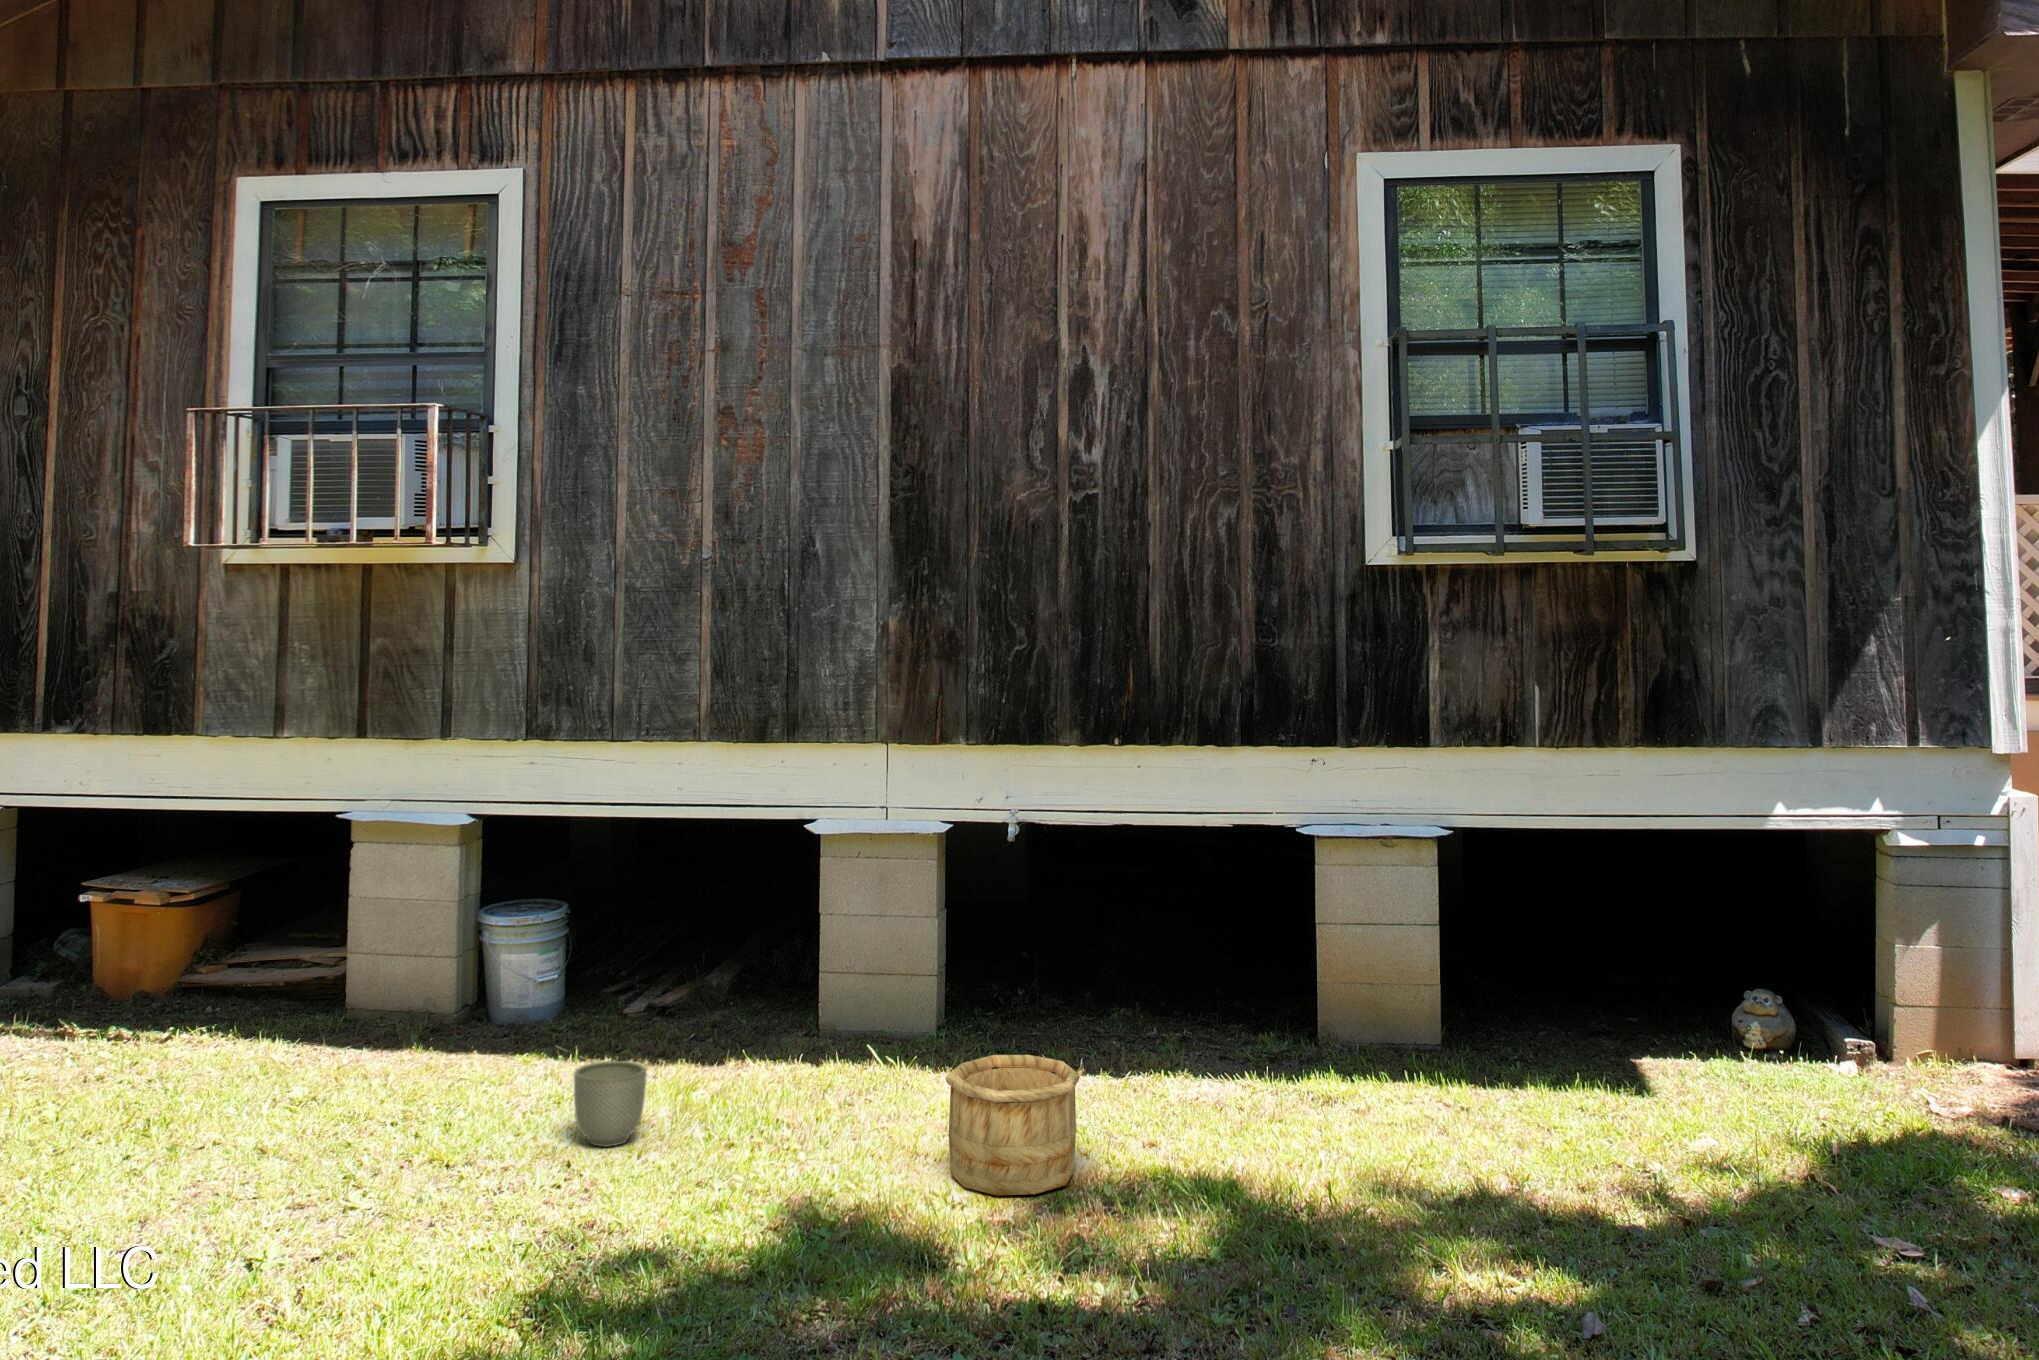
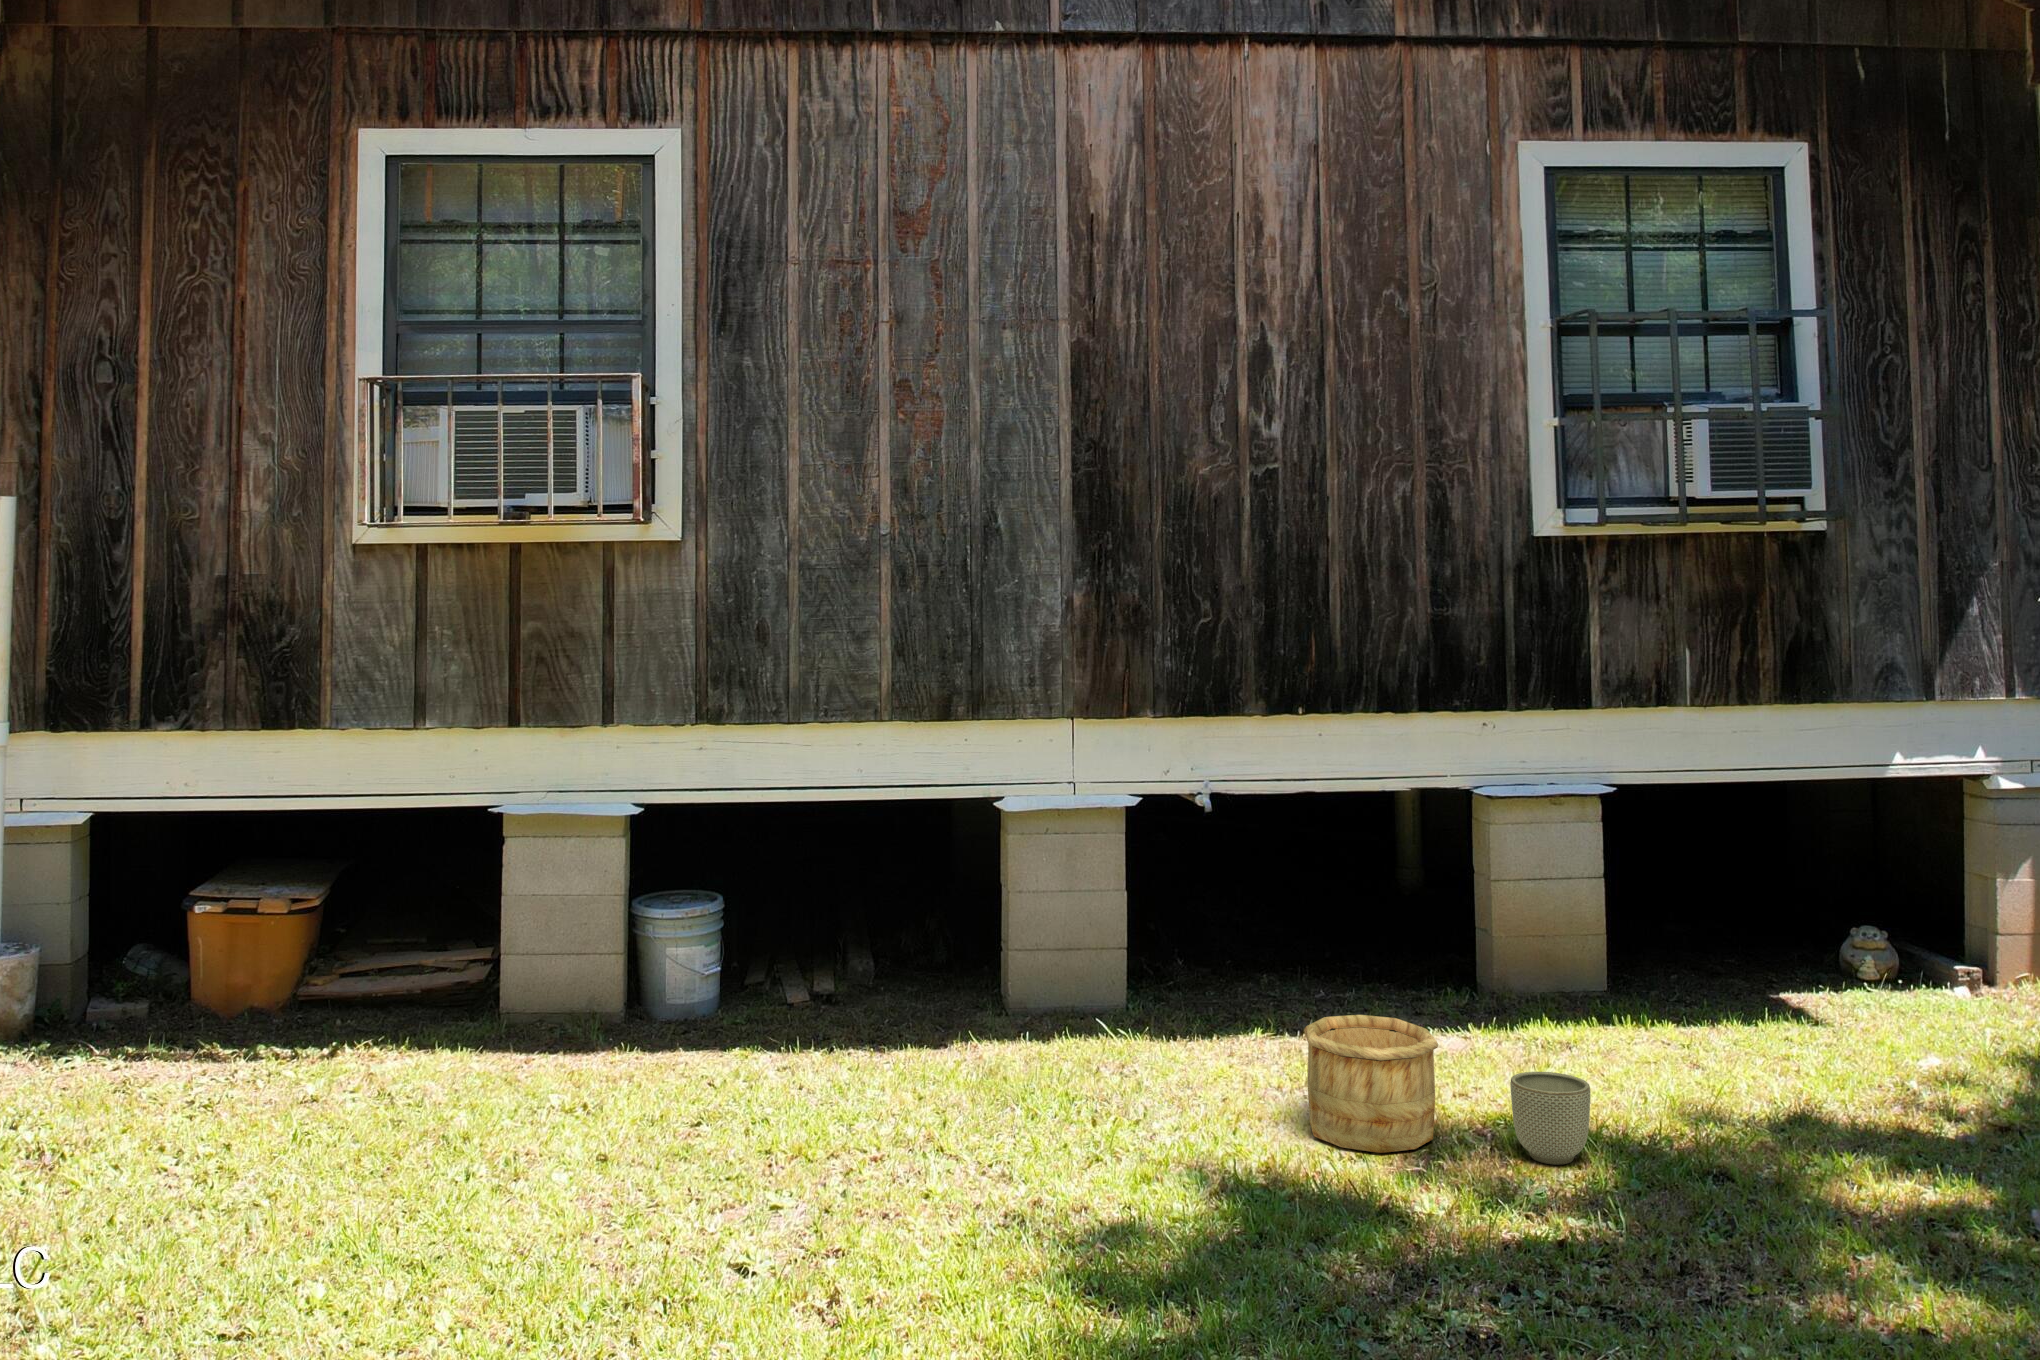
planter: present [574,1061,647,1147] -> present [1510,1072,1591,1165]

